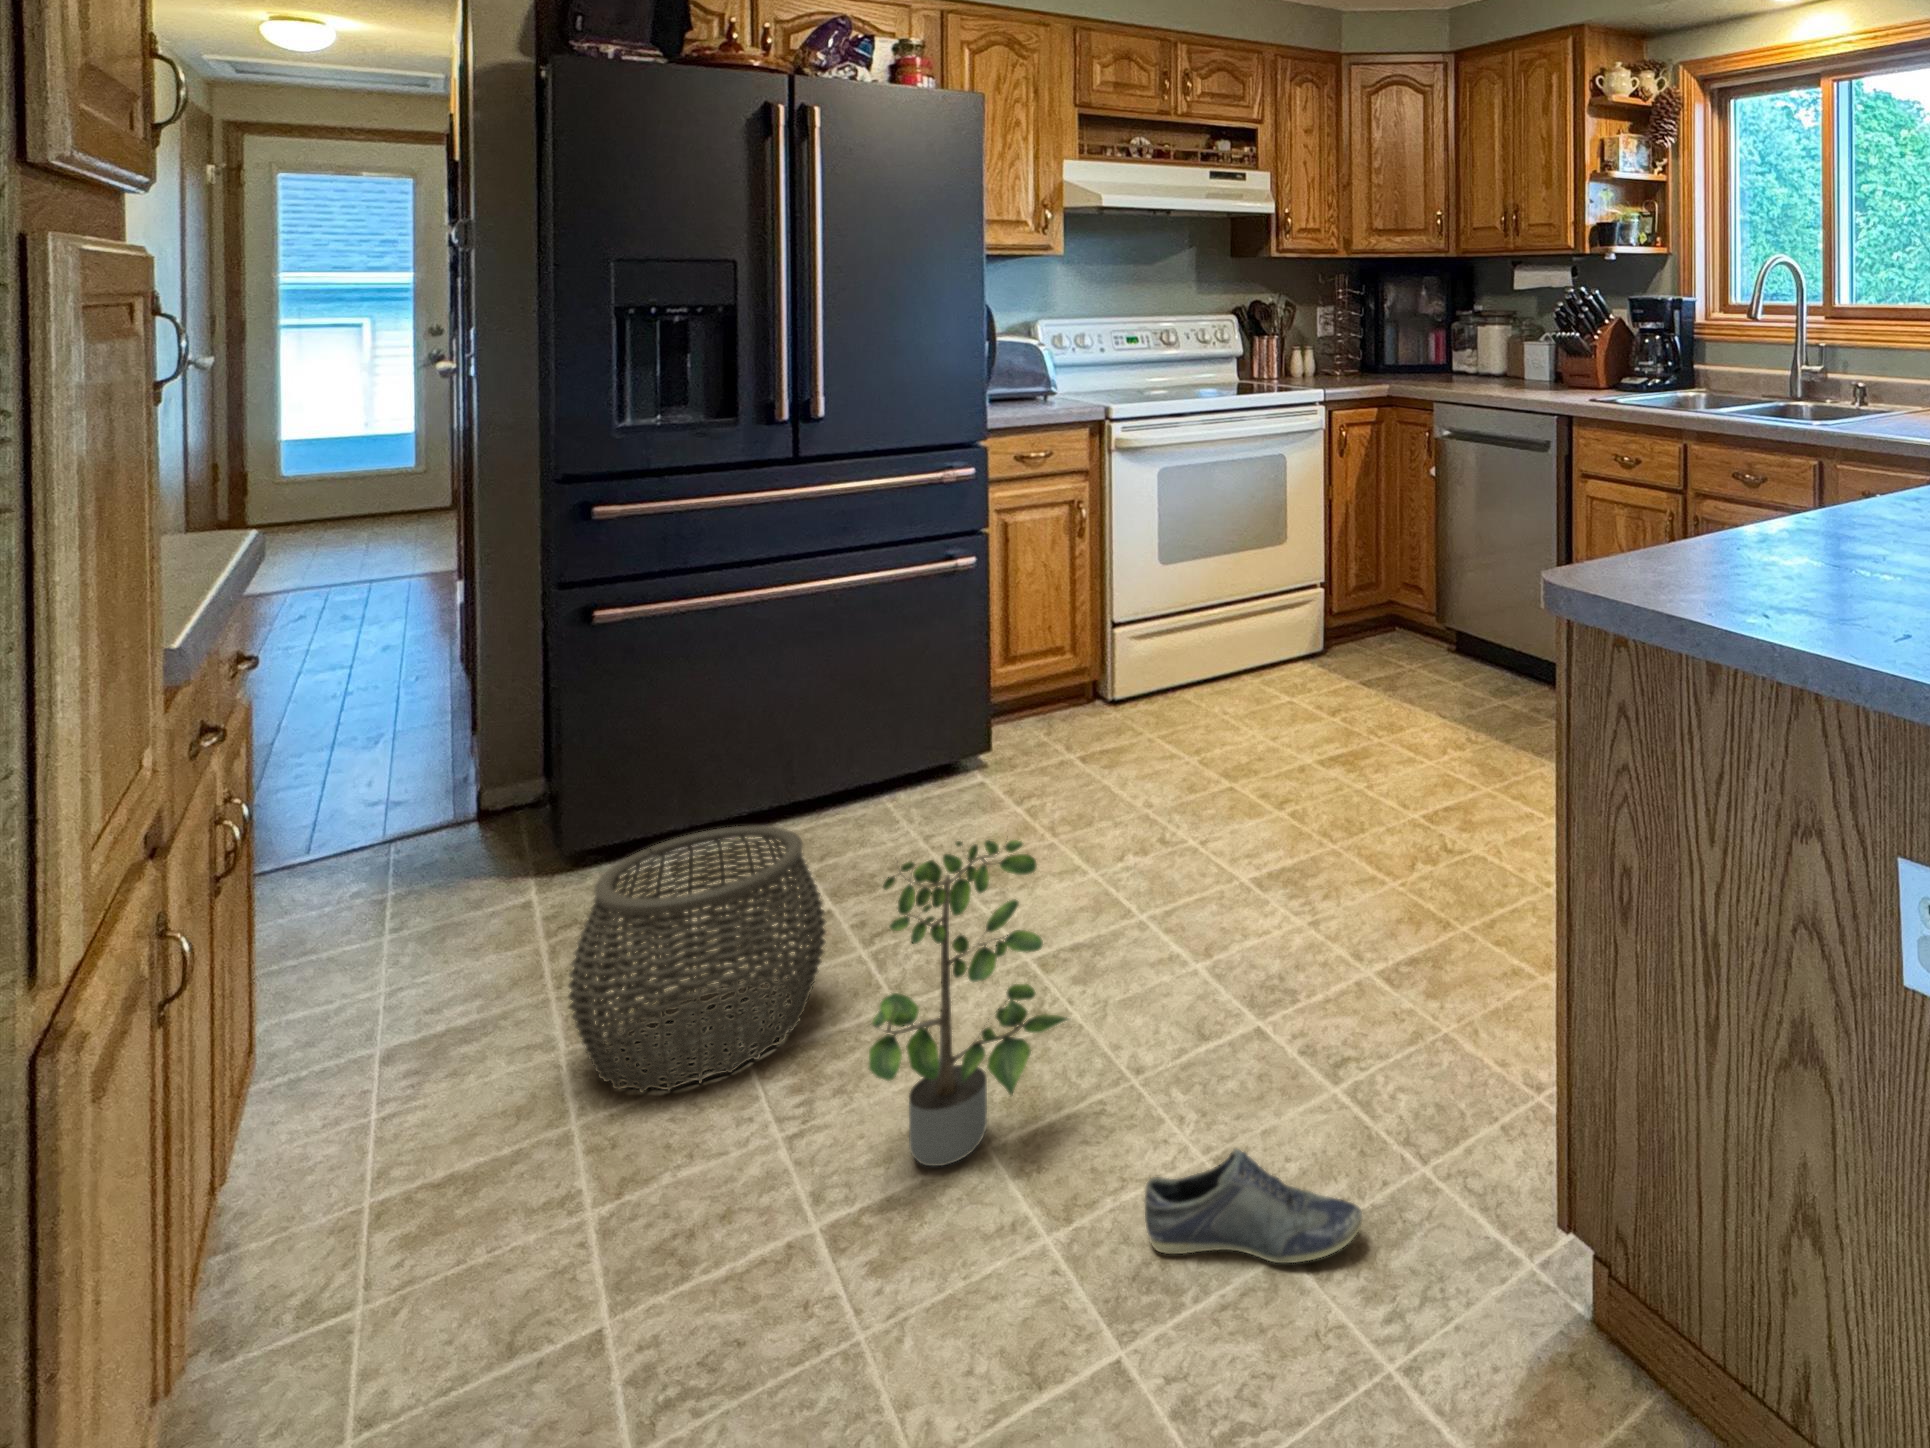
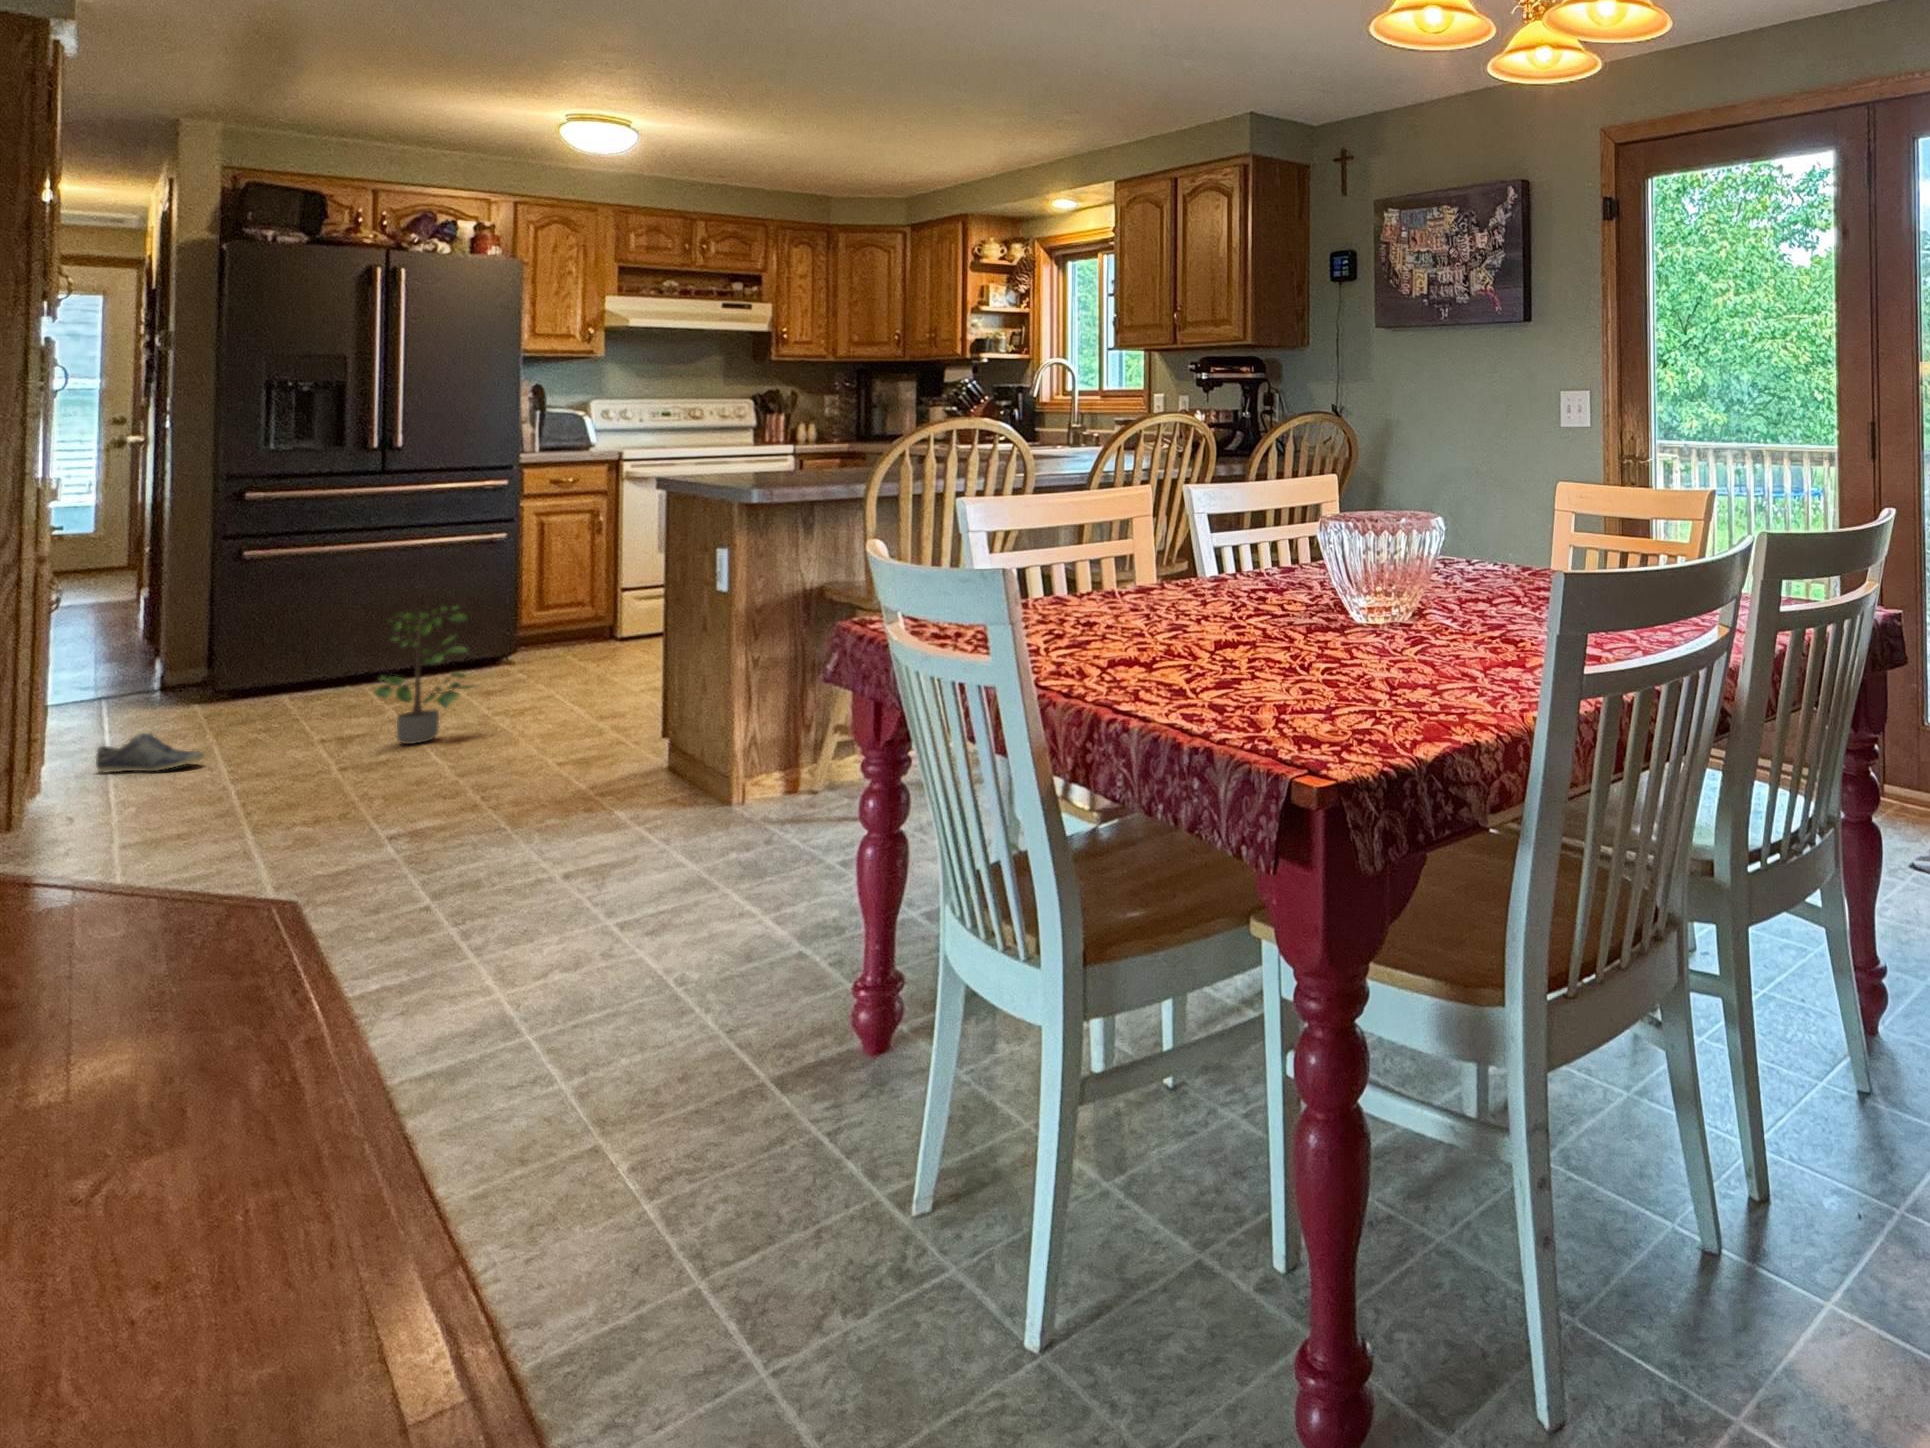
woven basket: present [568,826,826,1092] -> none [227,634,373,739]
shoe: present [1145,1149,1362,1263] -> present [96,733,204,773]

